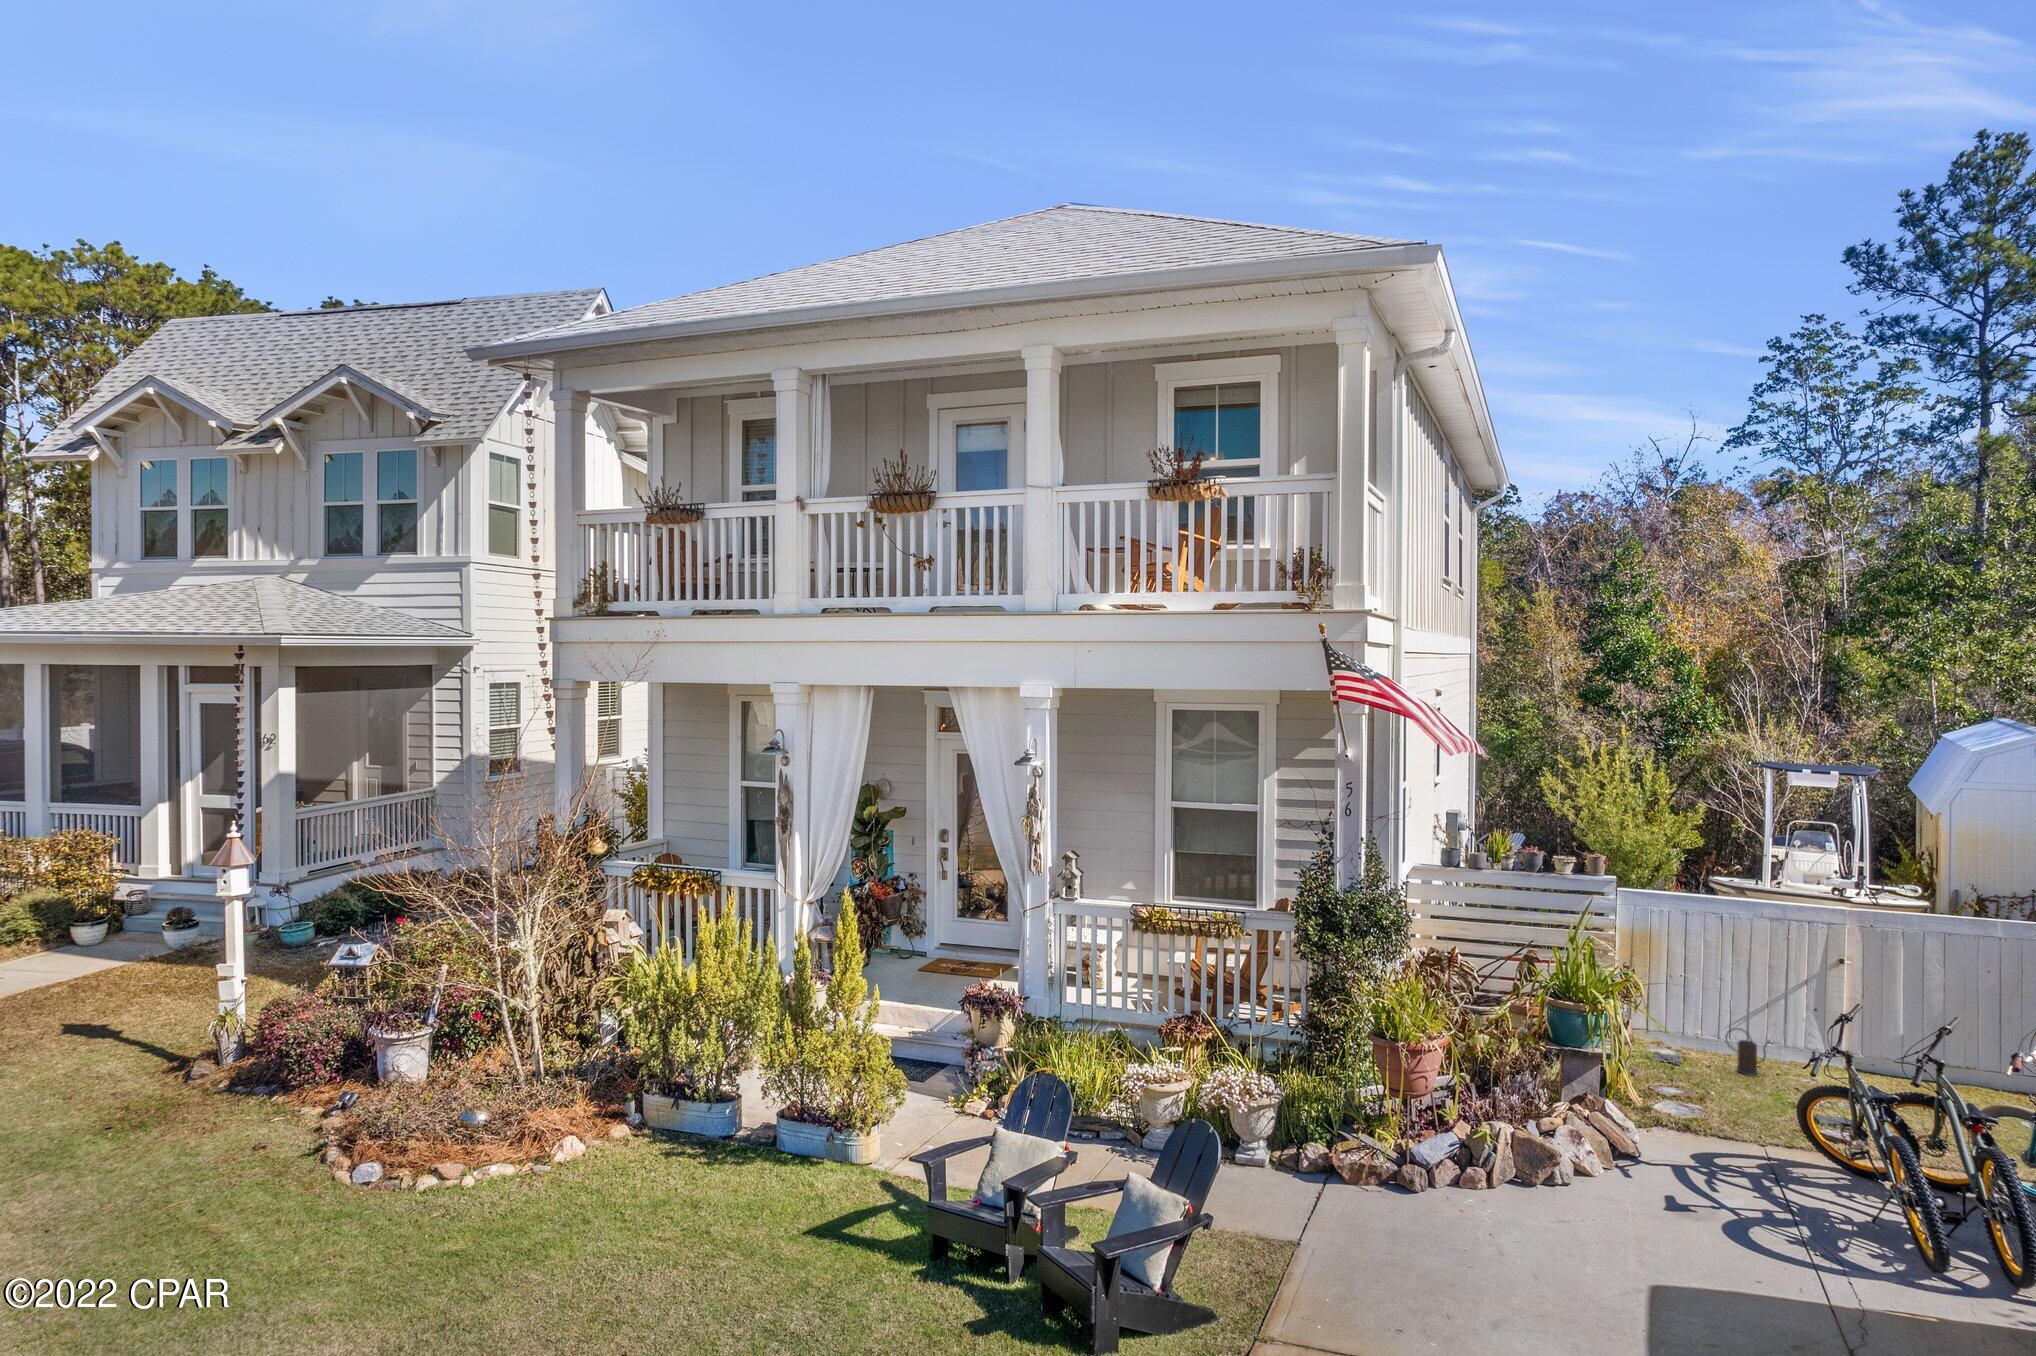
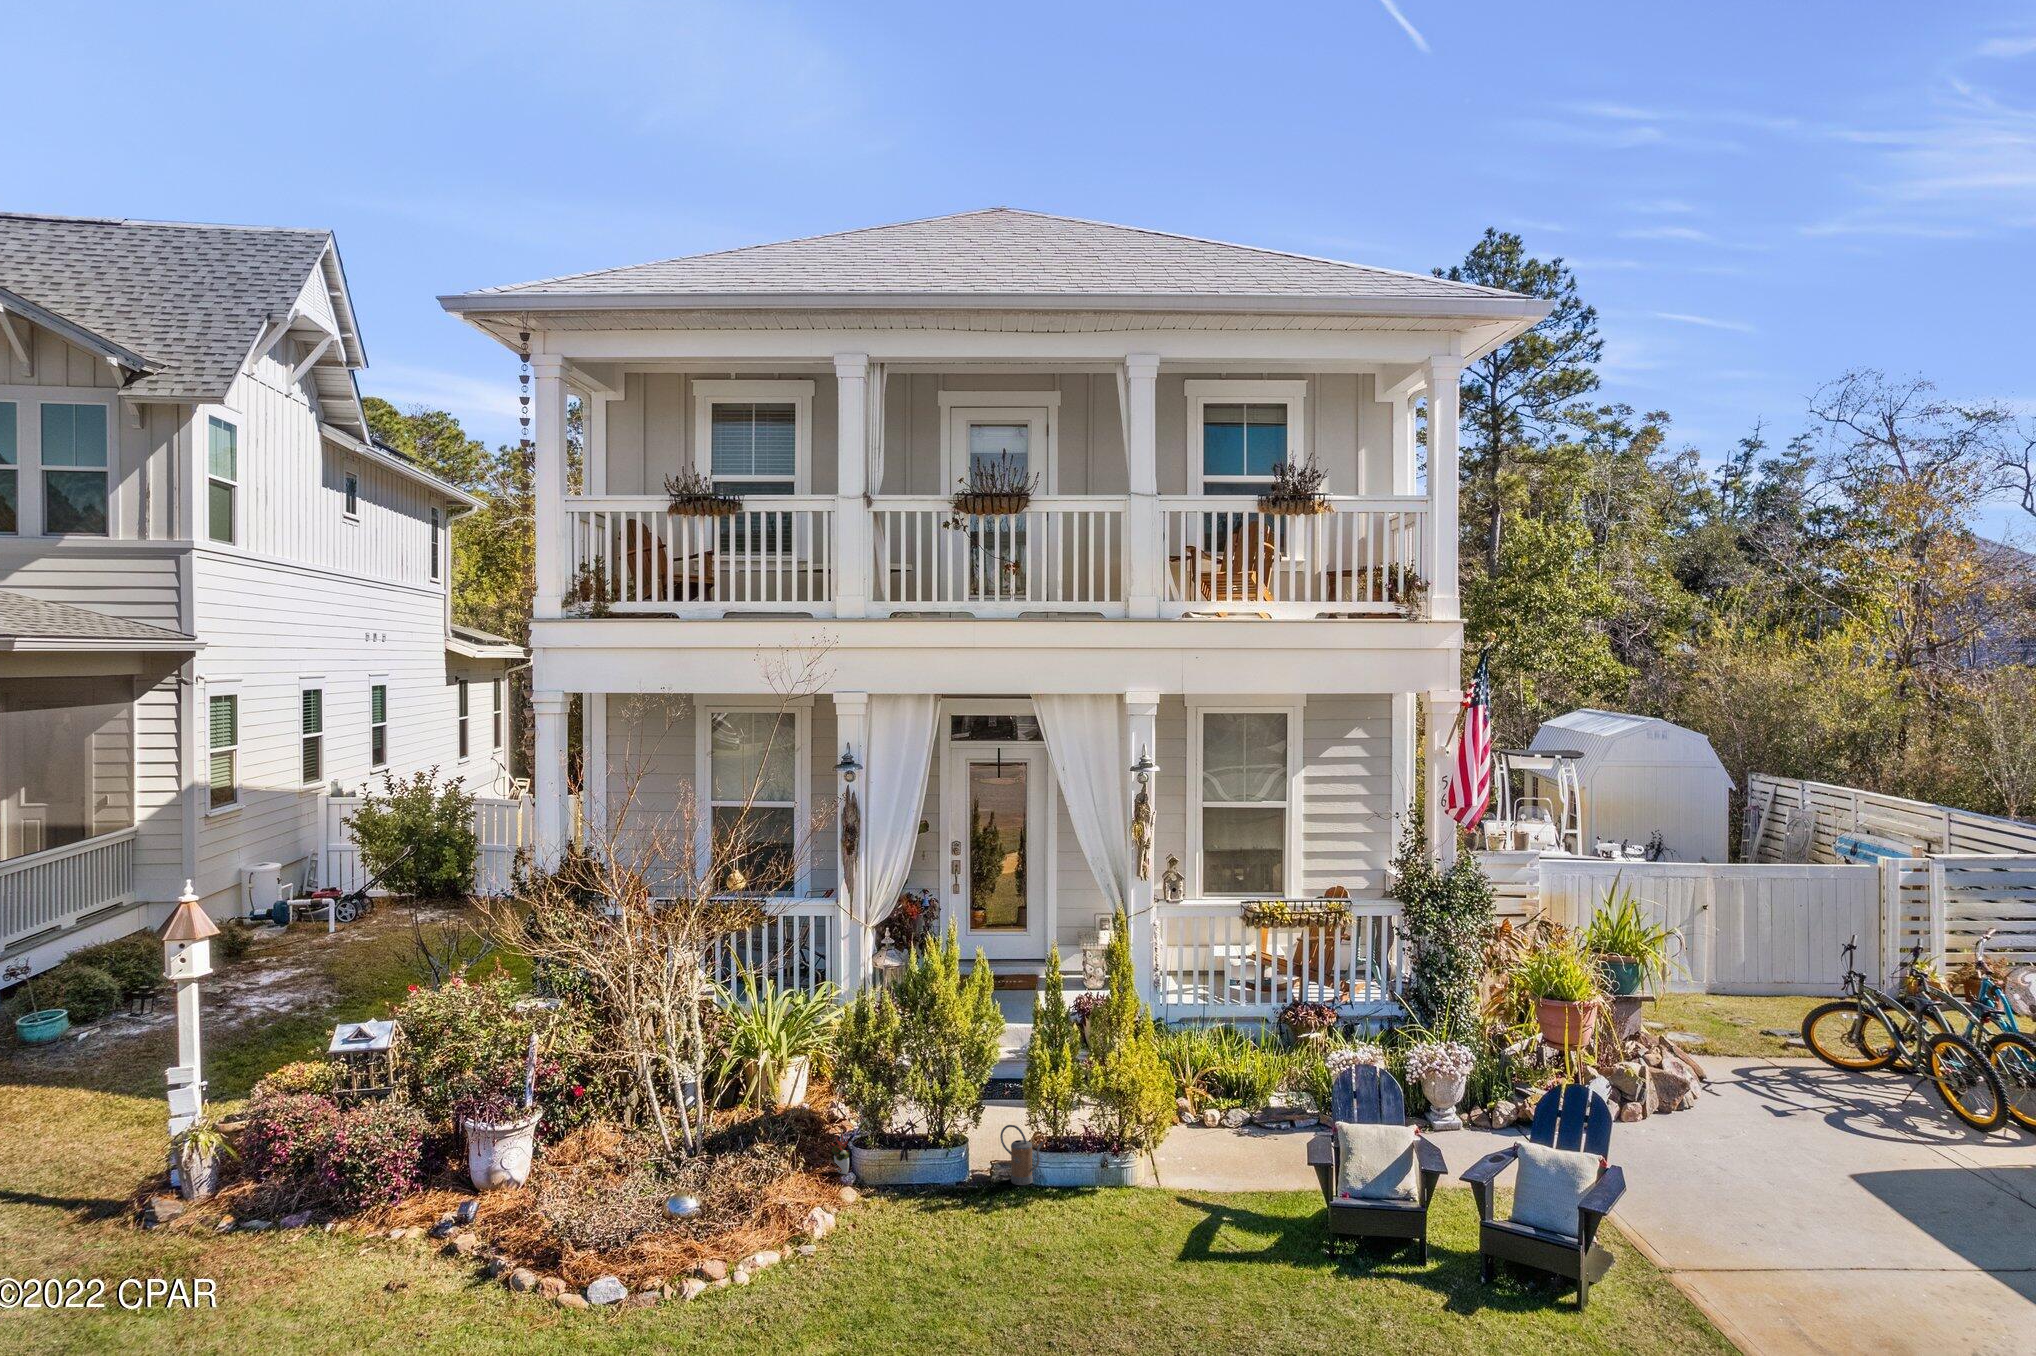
watering can: present [1725,1028,1769,1075] -> present [1000,1125,1044,1185]

